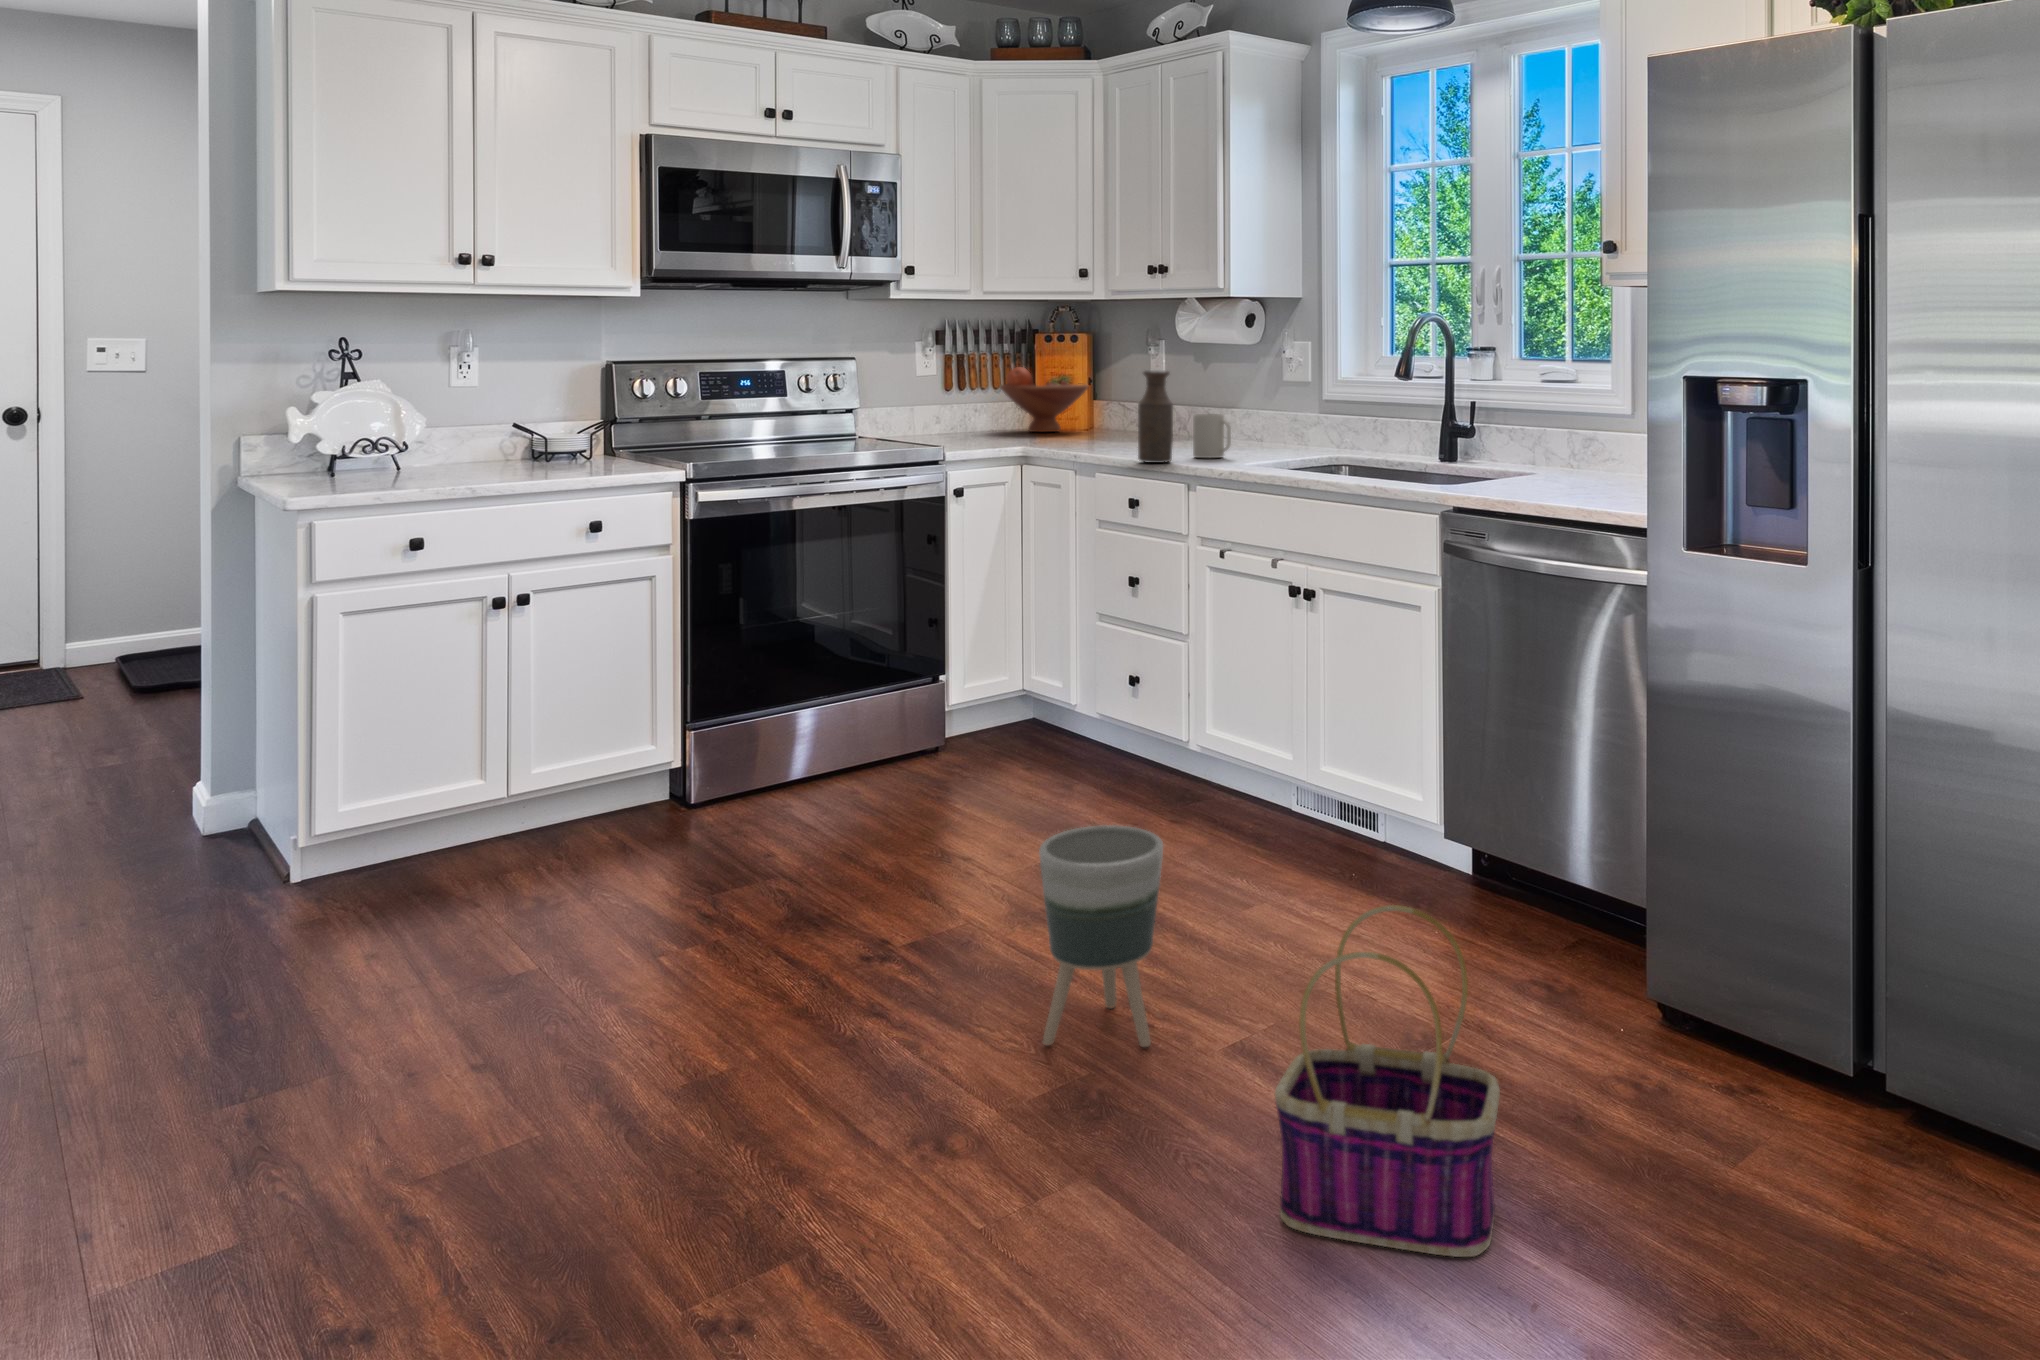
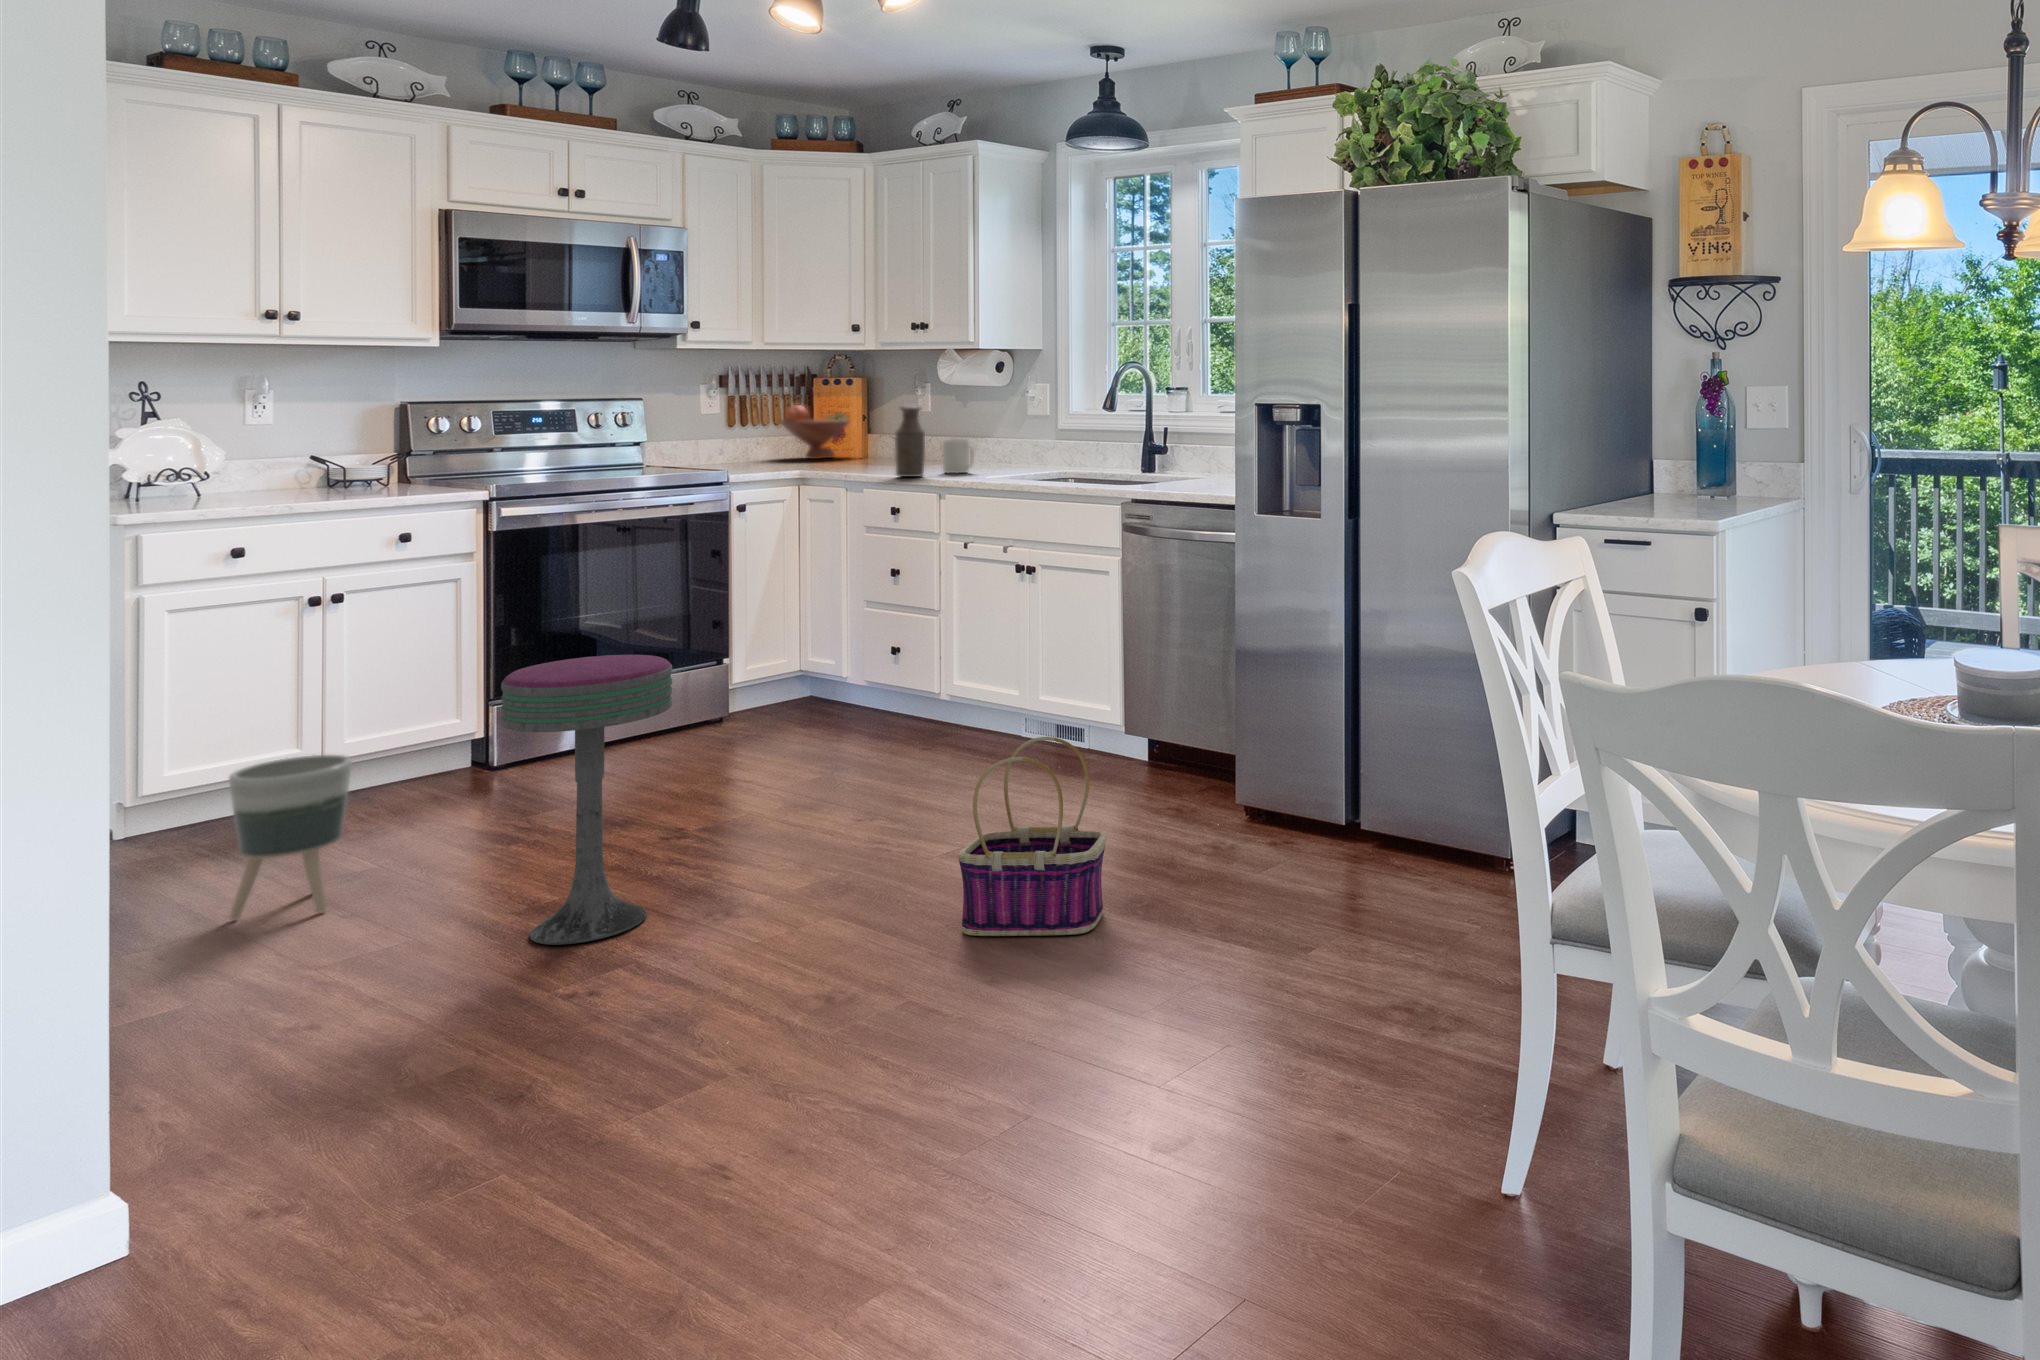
bar stool: none [659,721,874,1150] -> present [501,655,672,945]
planter: present [1039,825,1163,1047] -> present [229,755,352,920]

